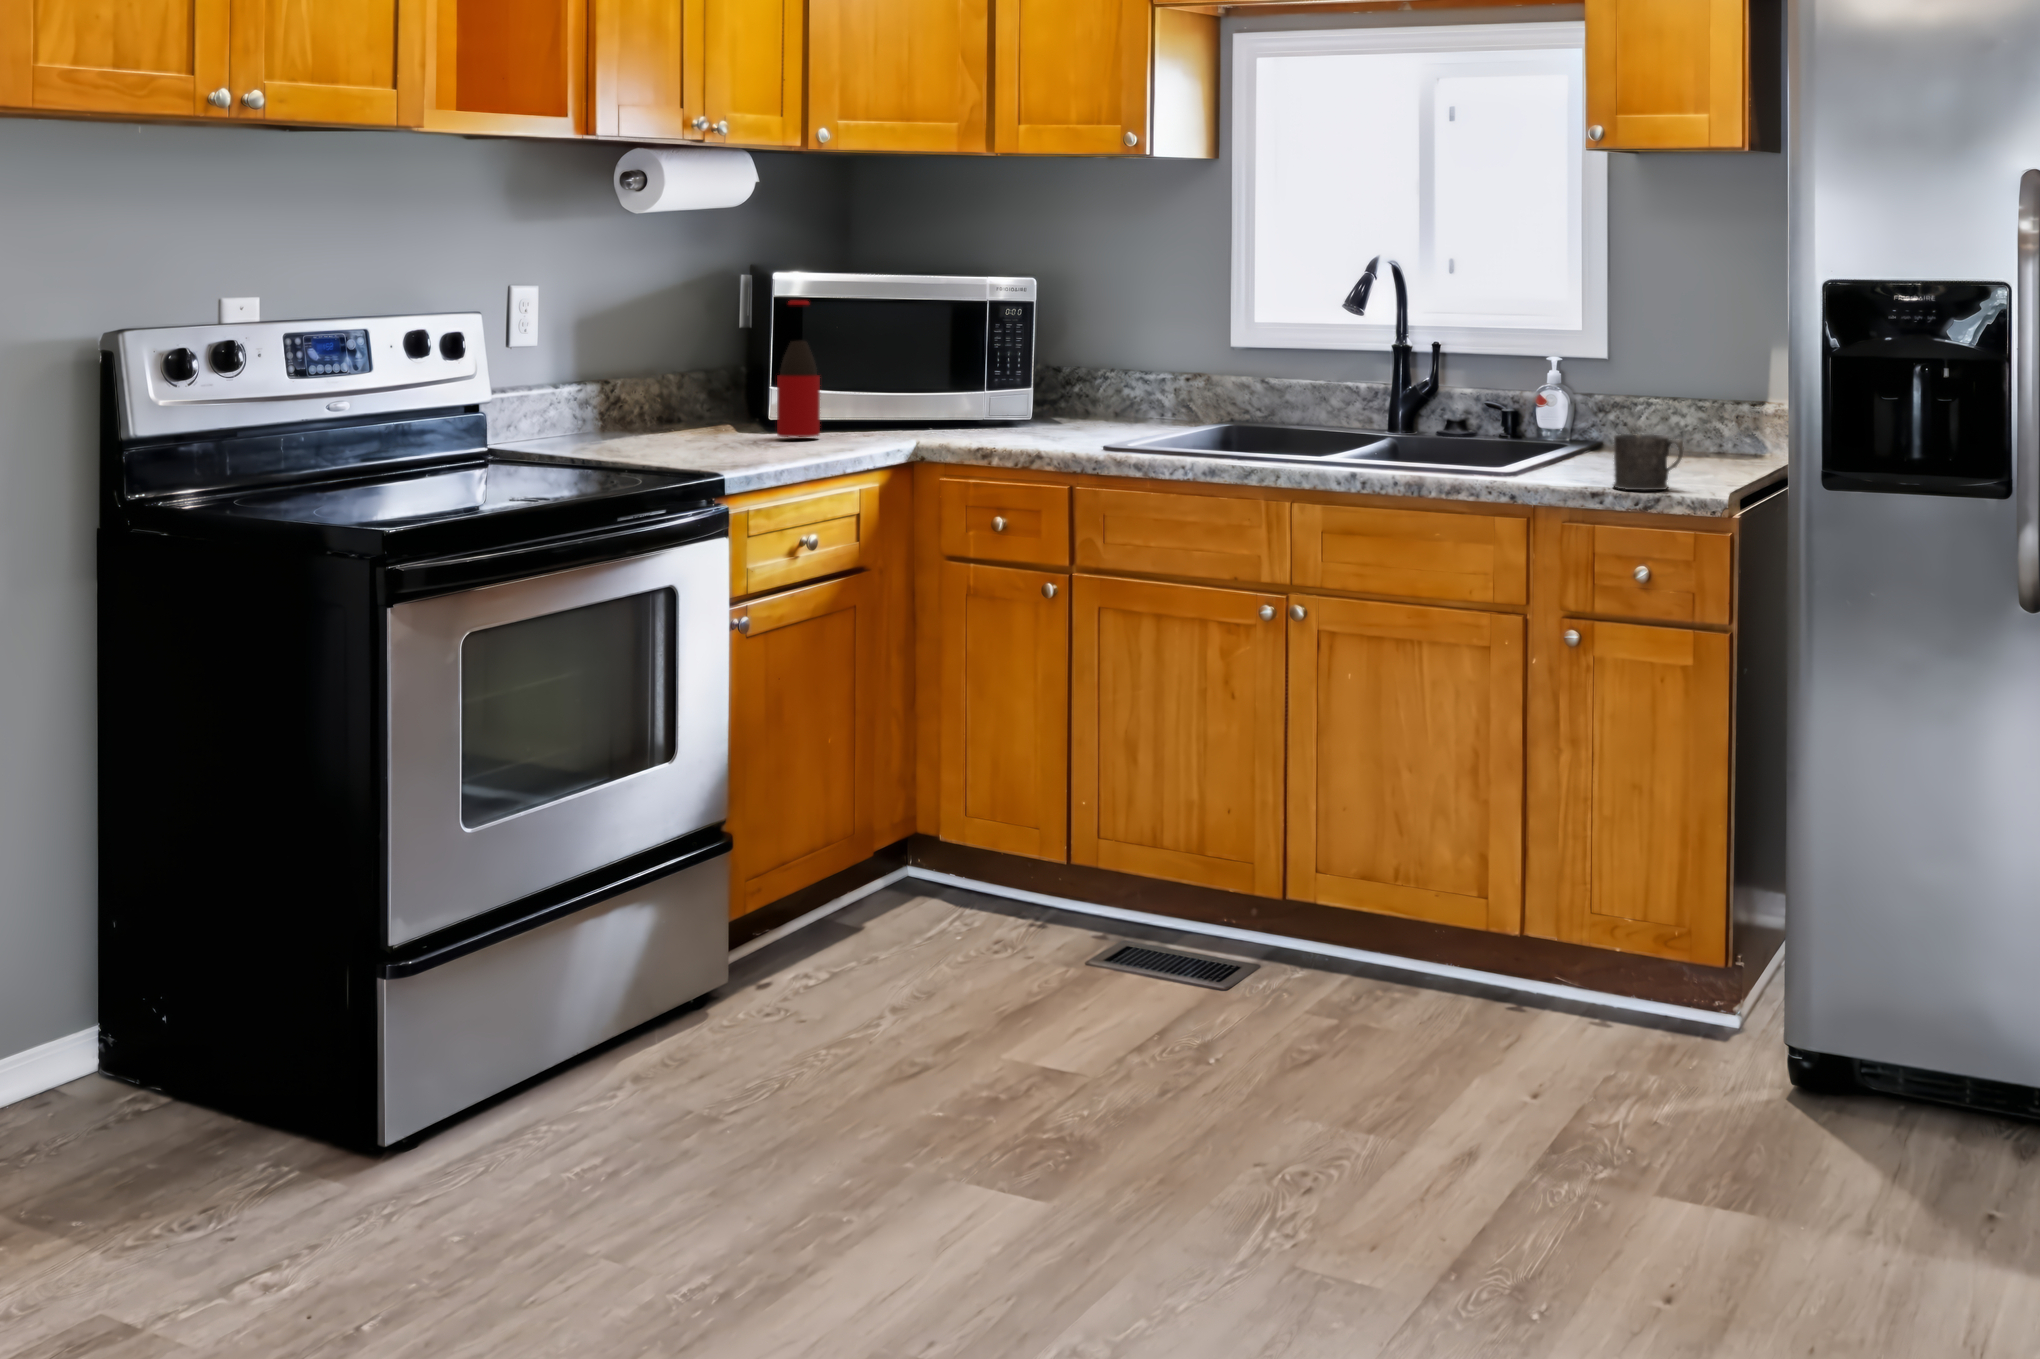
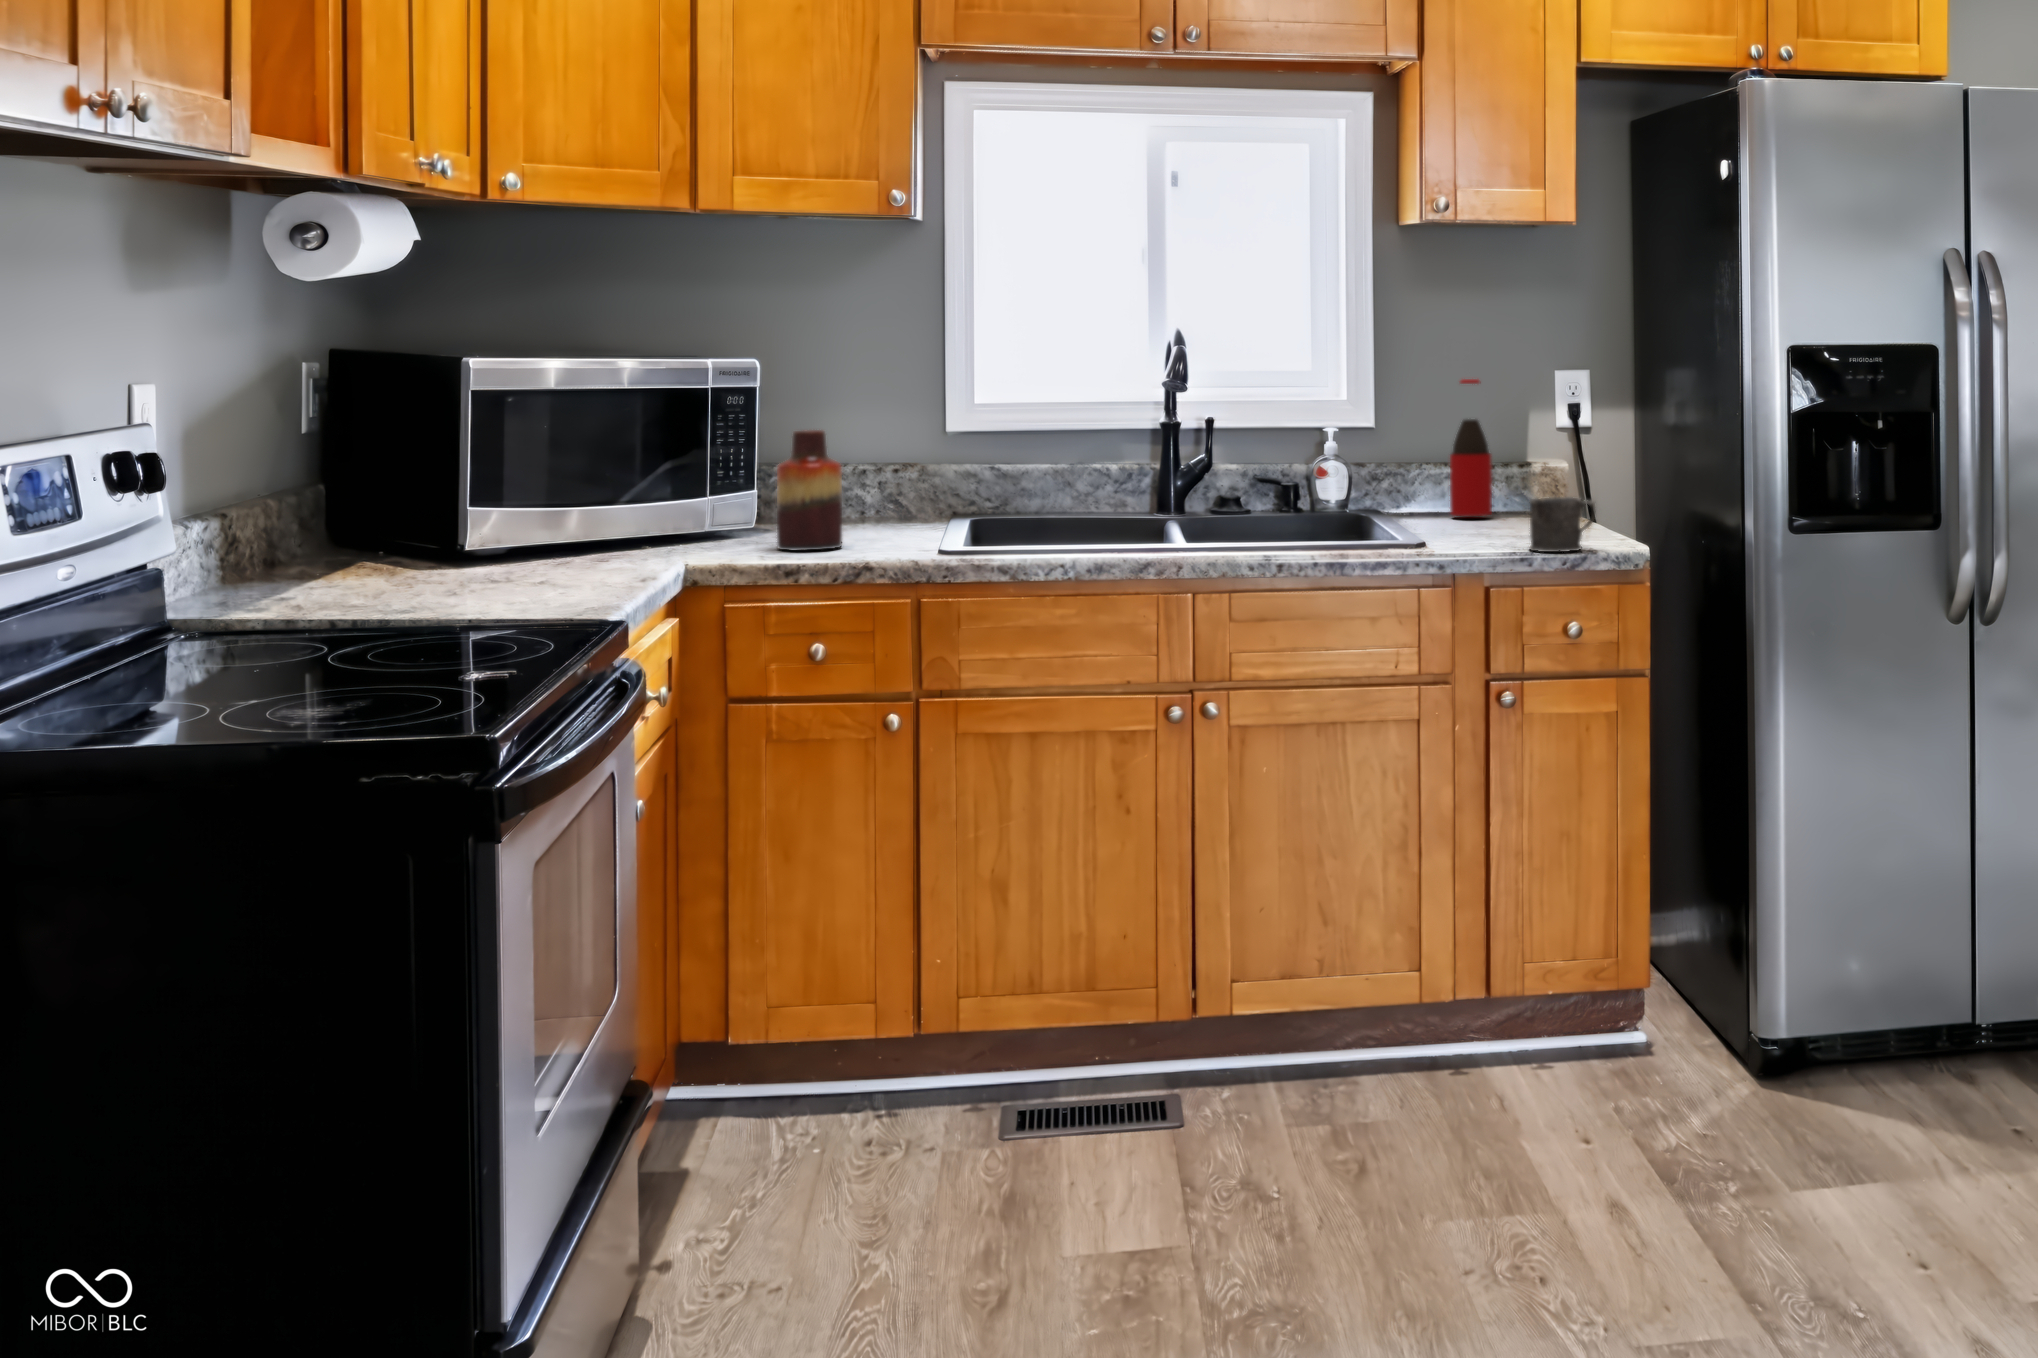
bottle: present [777,301,820,437] -> present [1450,379,1492,516]
vase: none [1019,340,1071,441] -> present [777,430,842,550]

